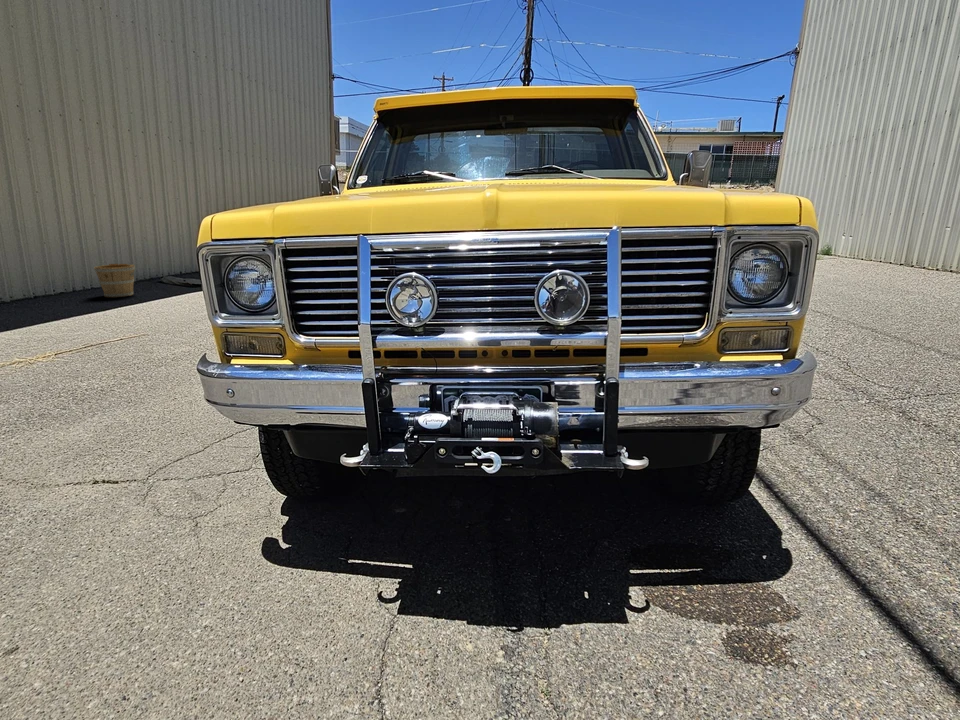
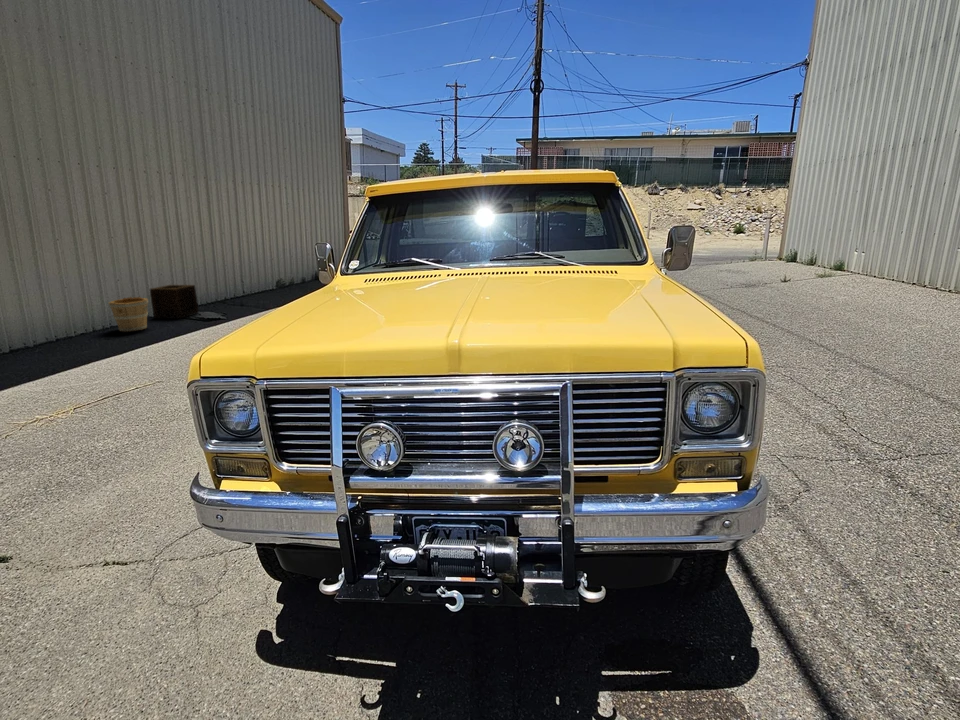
wooden crate: none [136,255,186,288] -> present [150,285,199,319]

